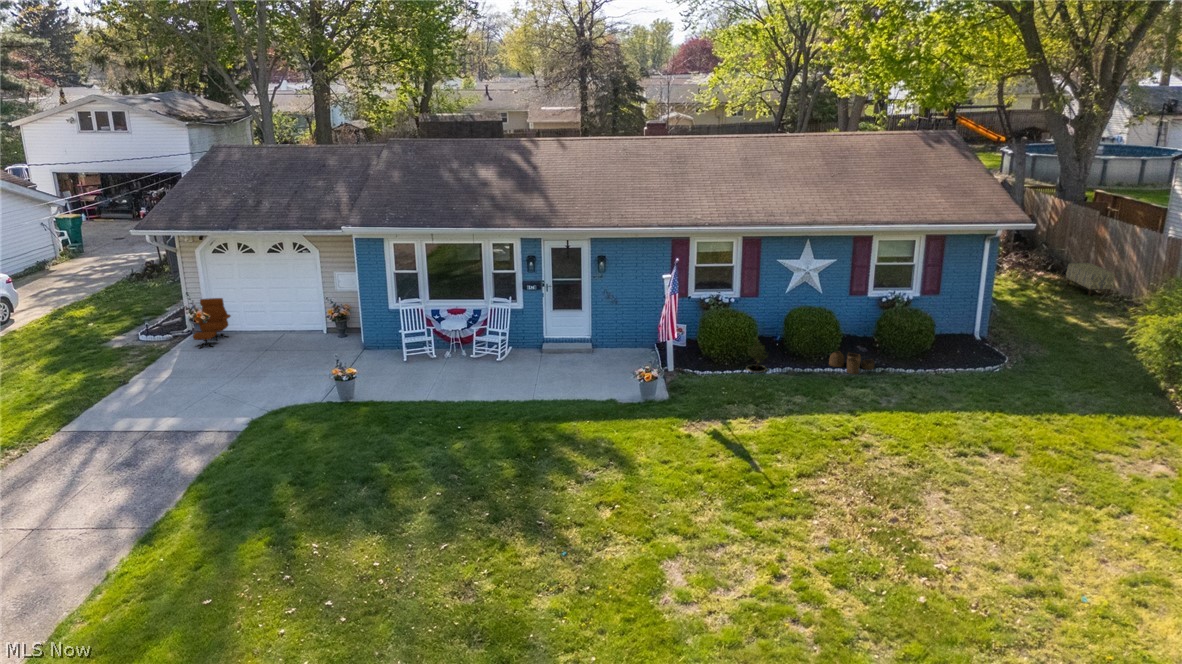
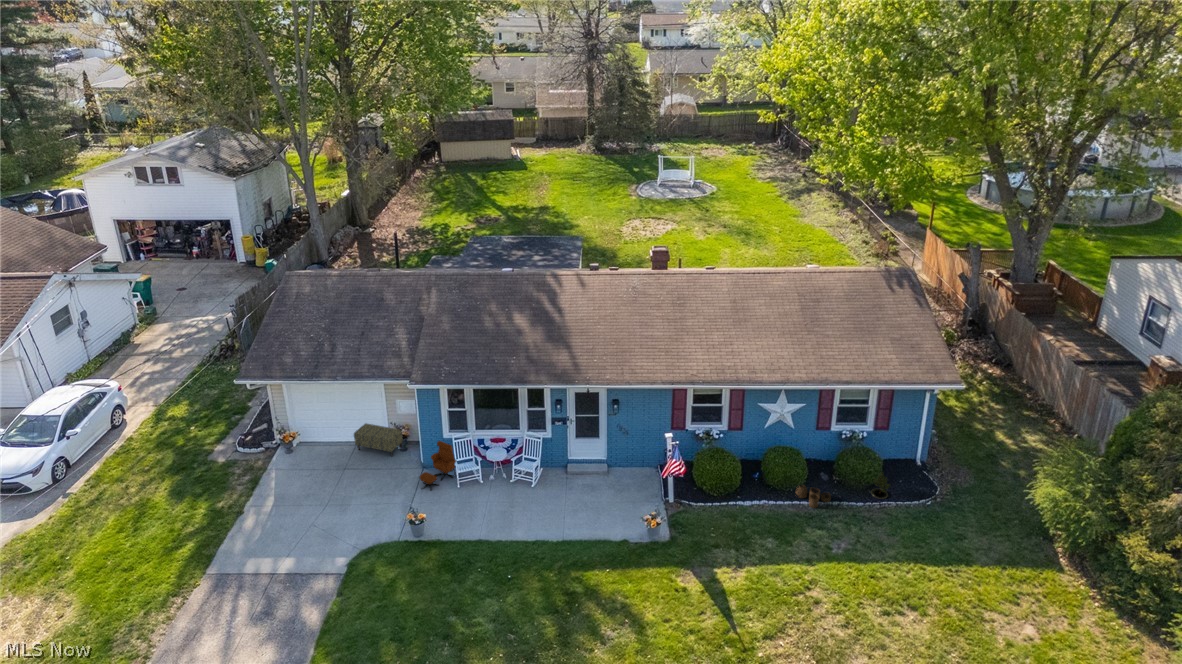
bench: present [1066,263,1115,295] -> present [354,424,403,456]
lounge chair: present [193,298,230,349] -> present [420,441,456,490]
potted tree: present [746,339,768,373] -> present [871,473,890,499]

